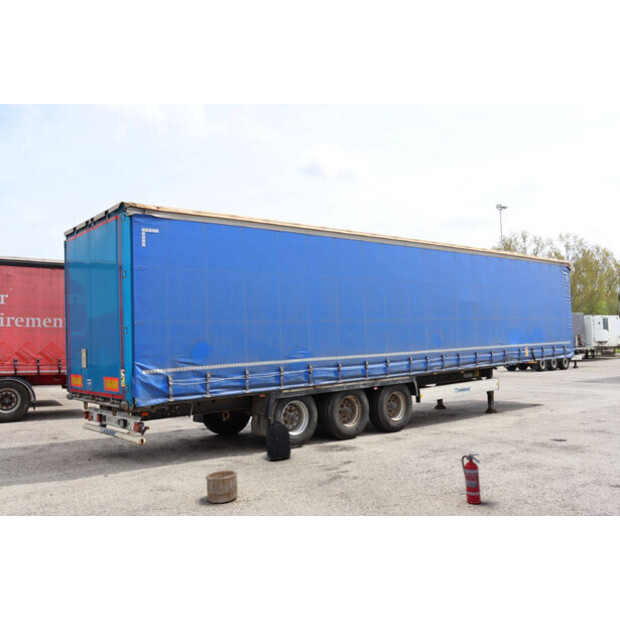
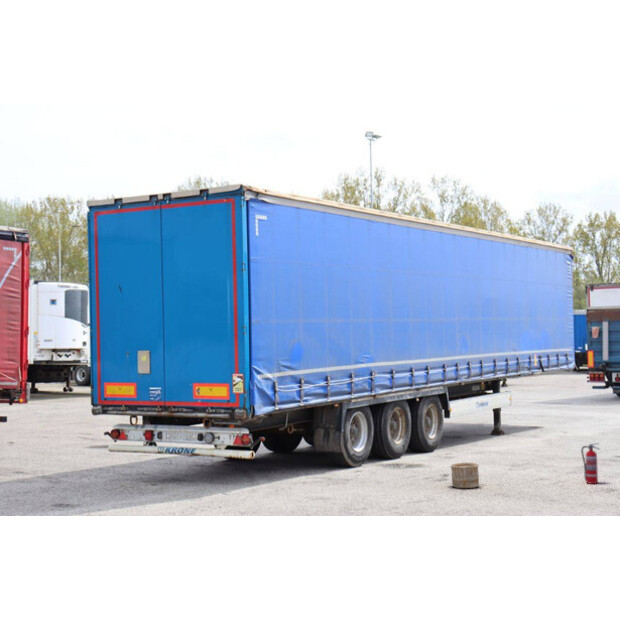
backpack: present [266,421,291,460] -> none [343,432,372,474]
wooden bucket: present [206,470,237,503] -> present [451,463,479,488]

